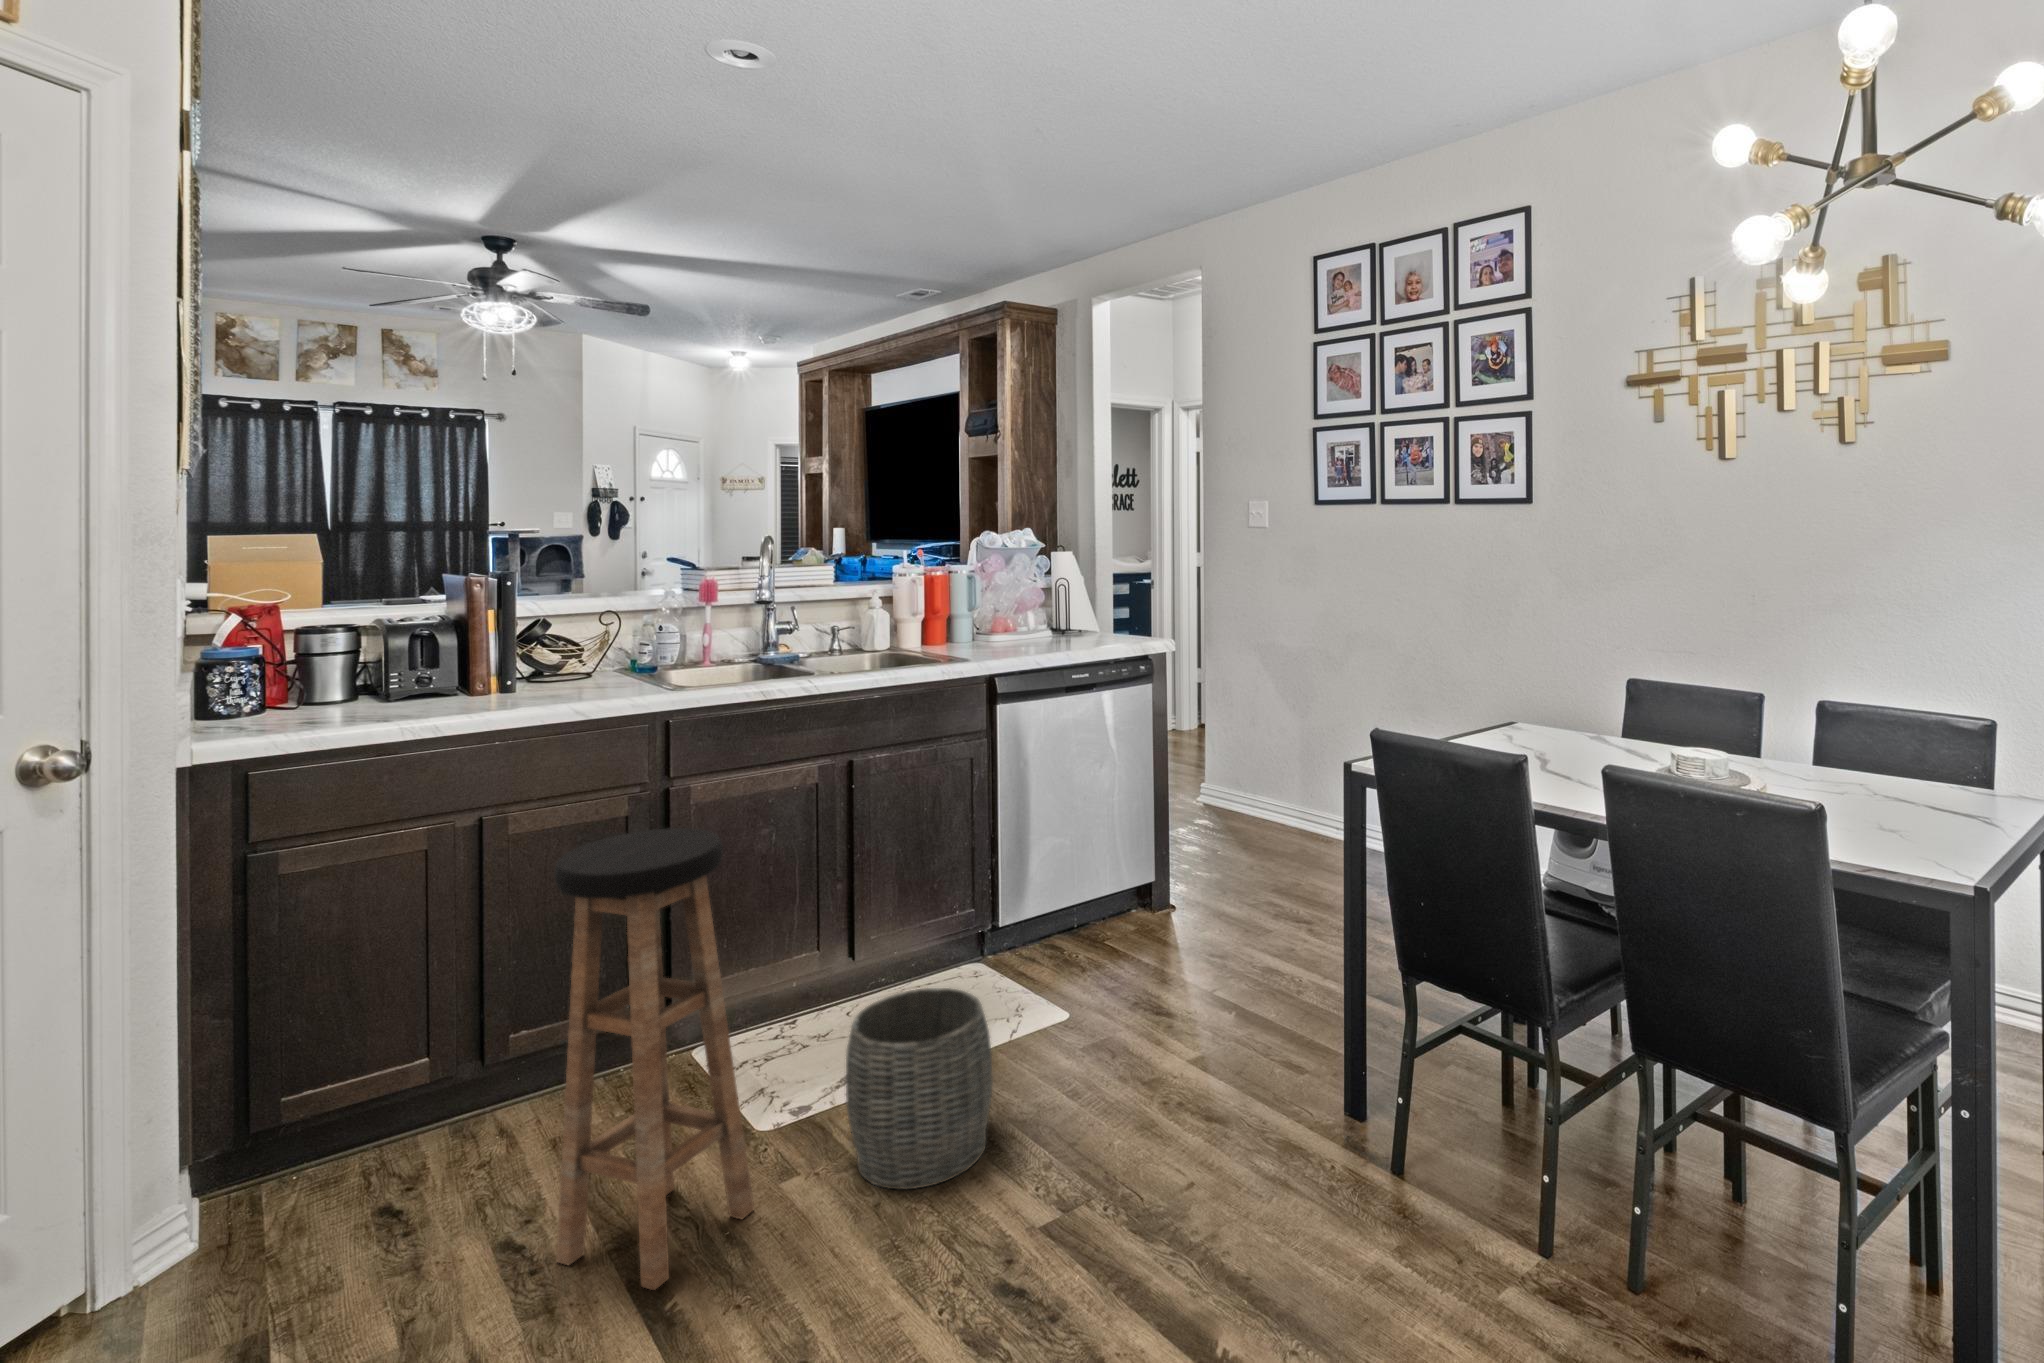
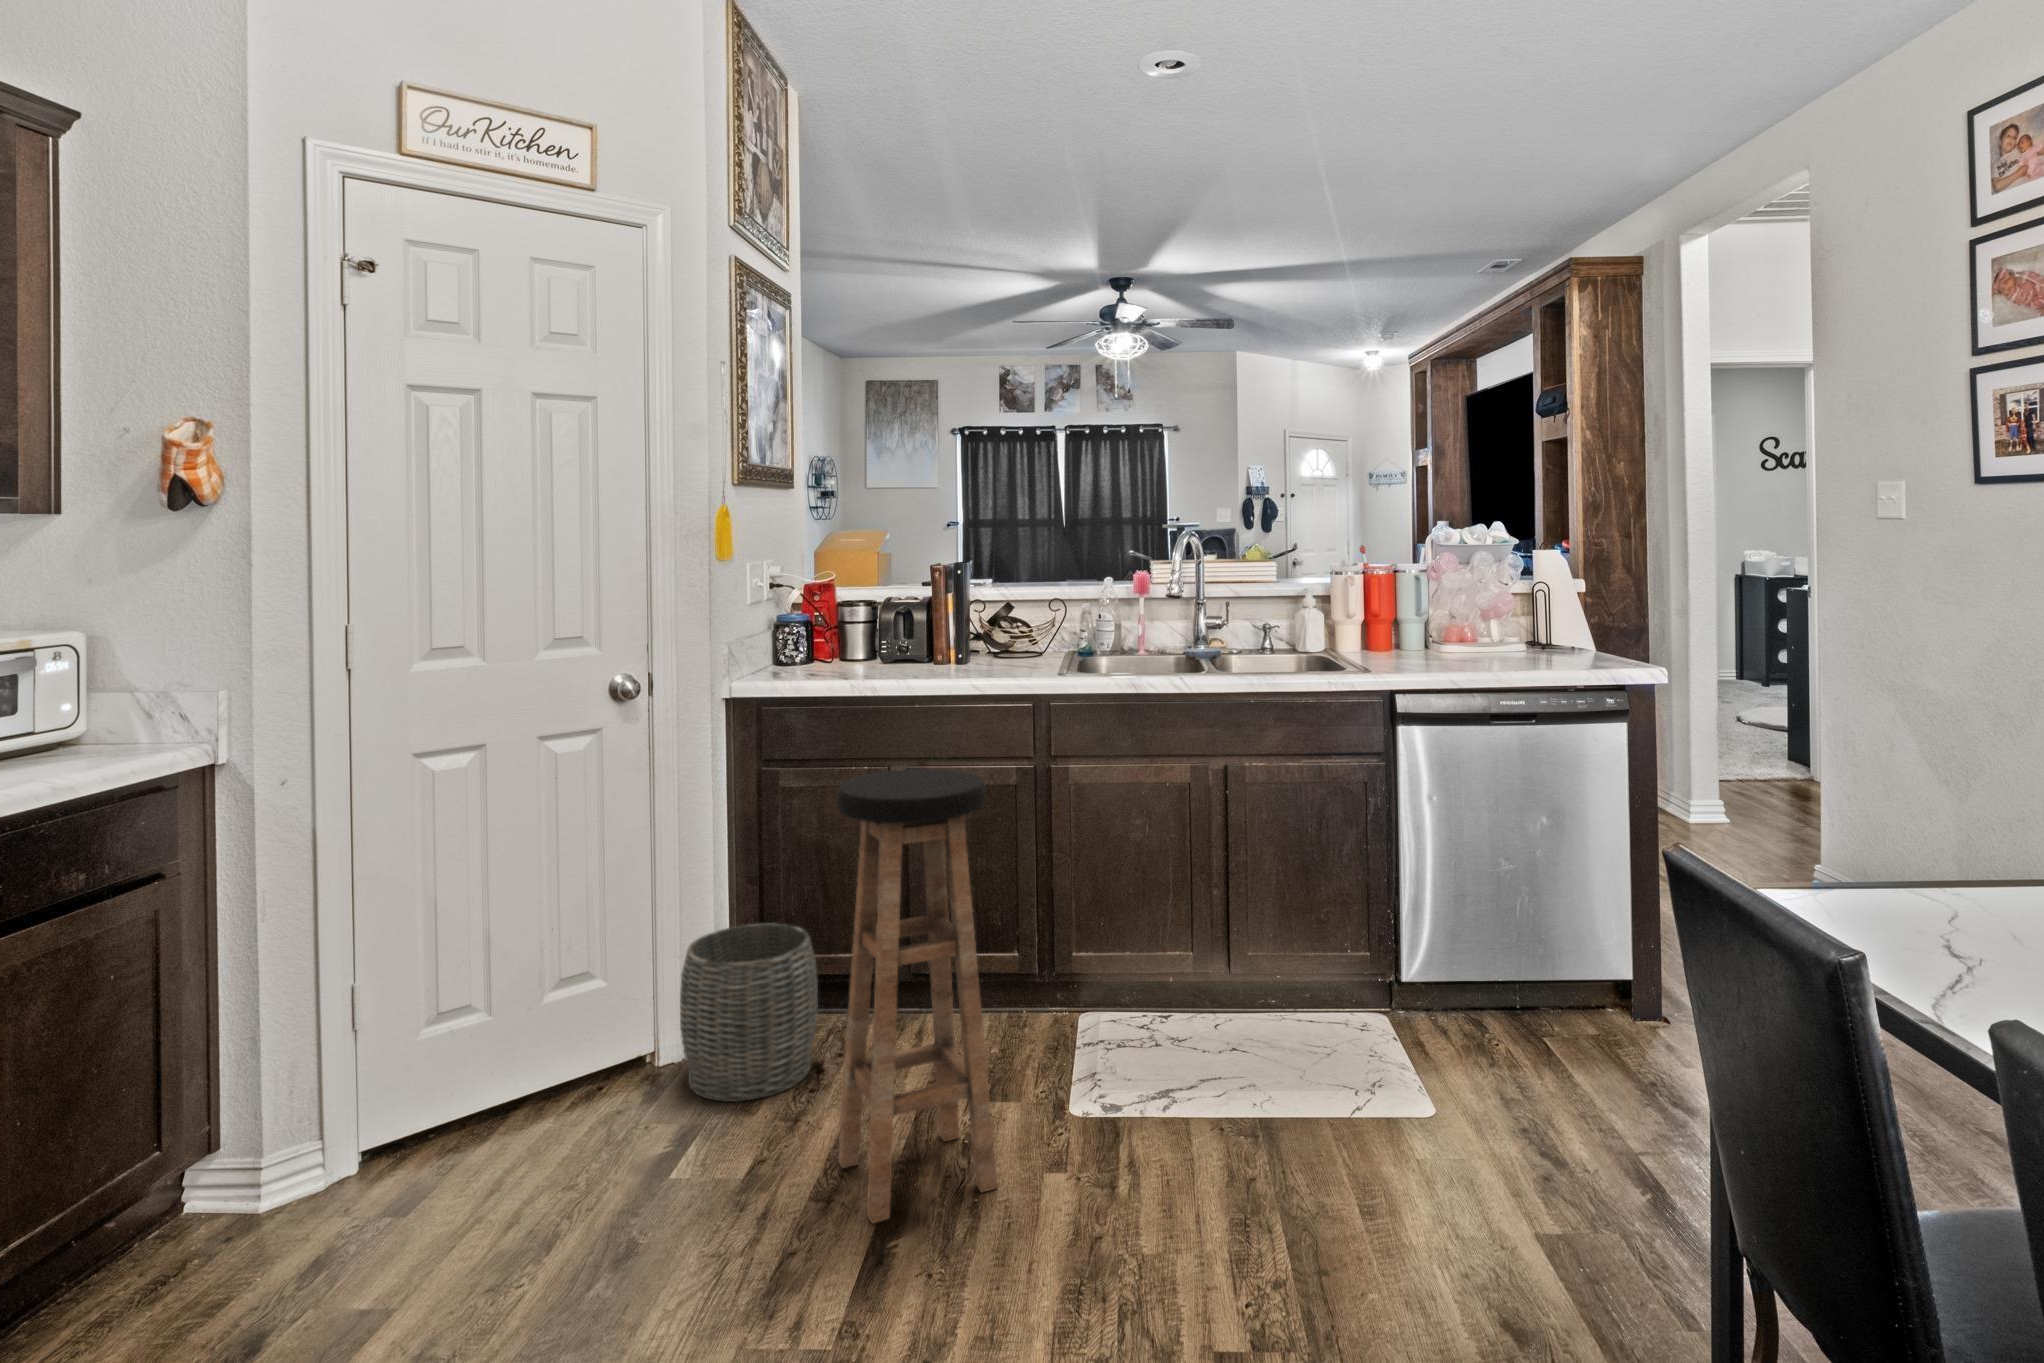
woven basket: present [846,988,993,1190] -> present [680,924,818,1102]

